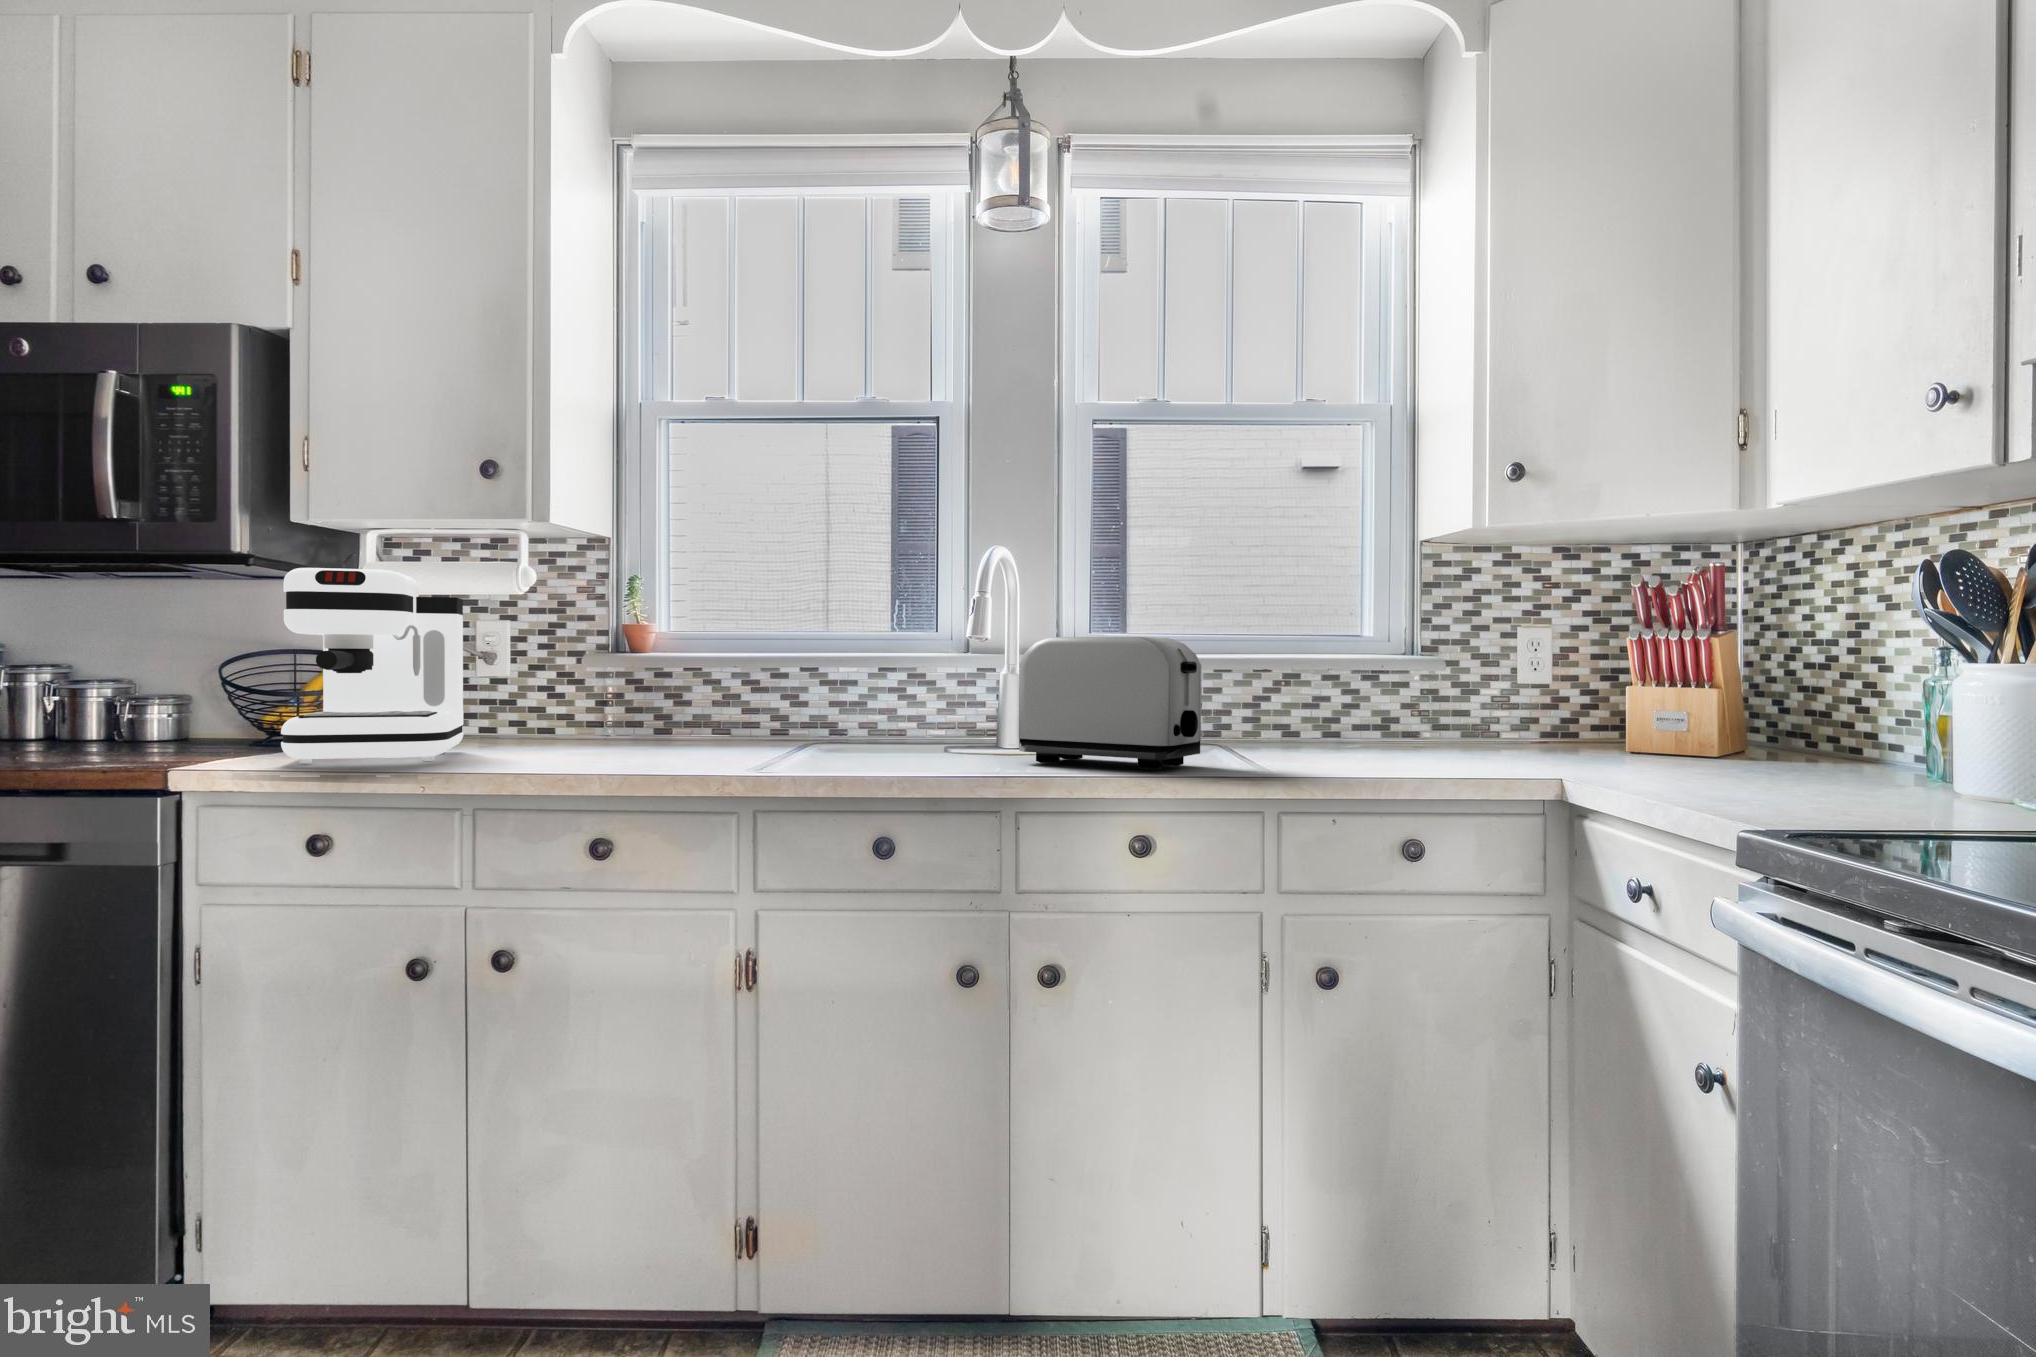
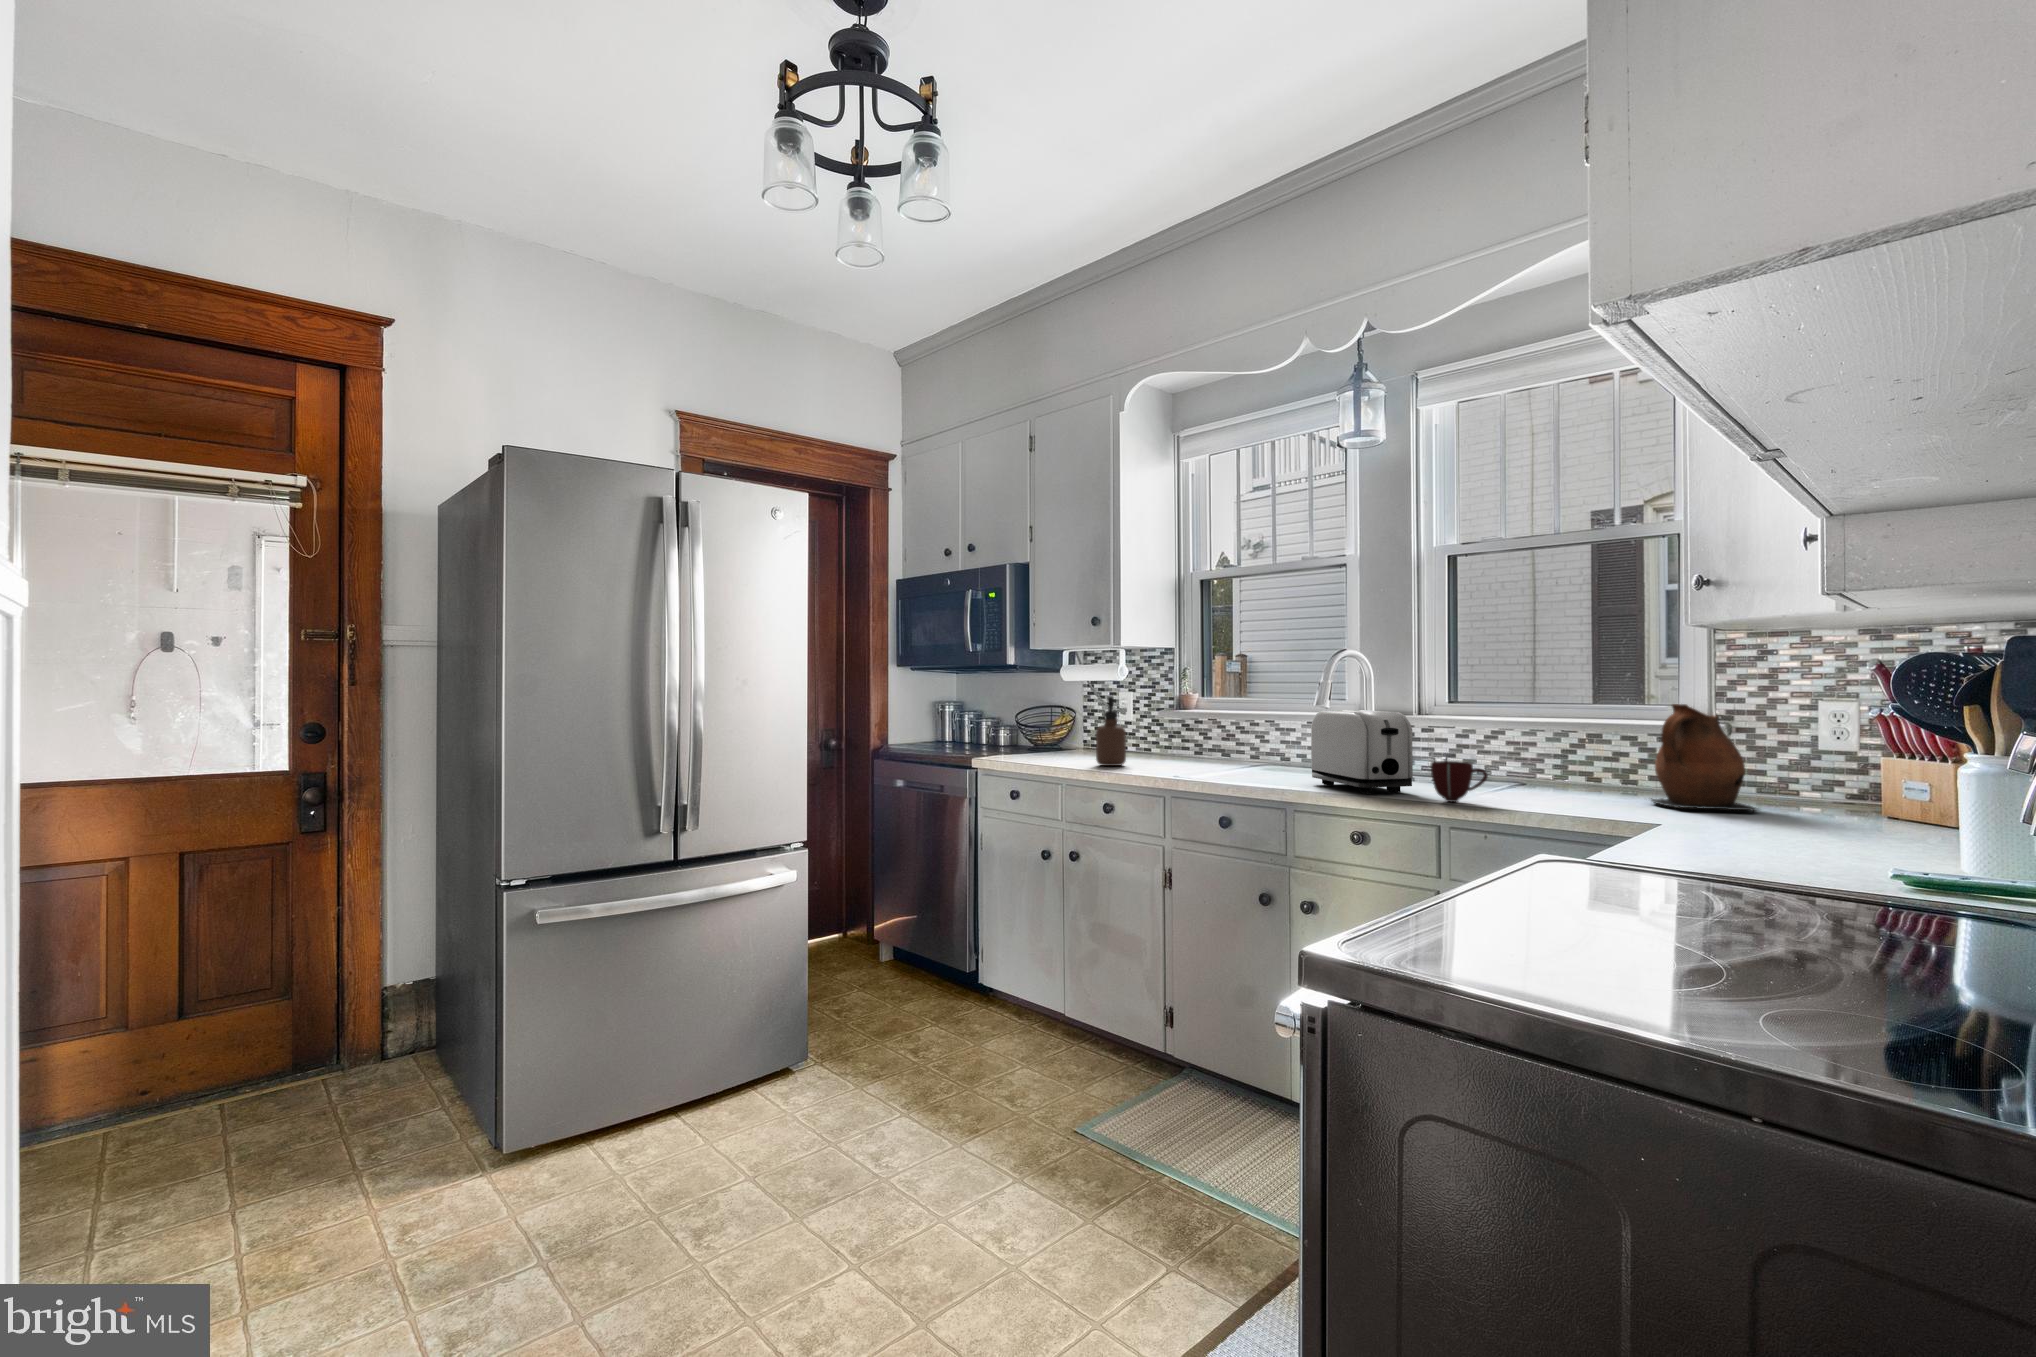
coffee maker: present [281,568,463,763] -> none [1008,676,1089,762]
soap dispenser: none [530,618,596,761] -> present [1096,697,1126,766]
ceramic pitcher: none [1422,626,1553,757] -> present [1651,704,1759,811]
mug: none [1261,710,1336,772] -> present [1431,761,1488,802]

